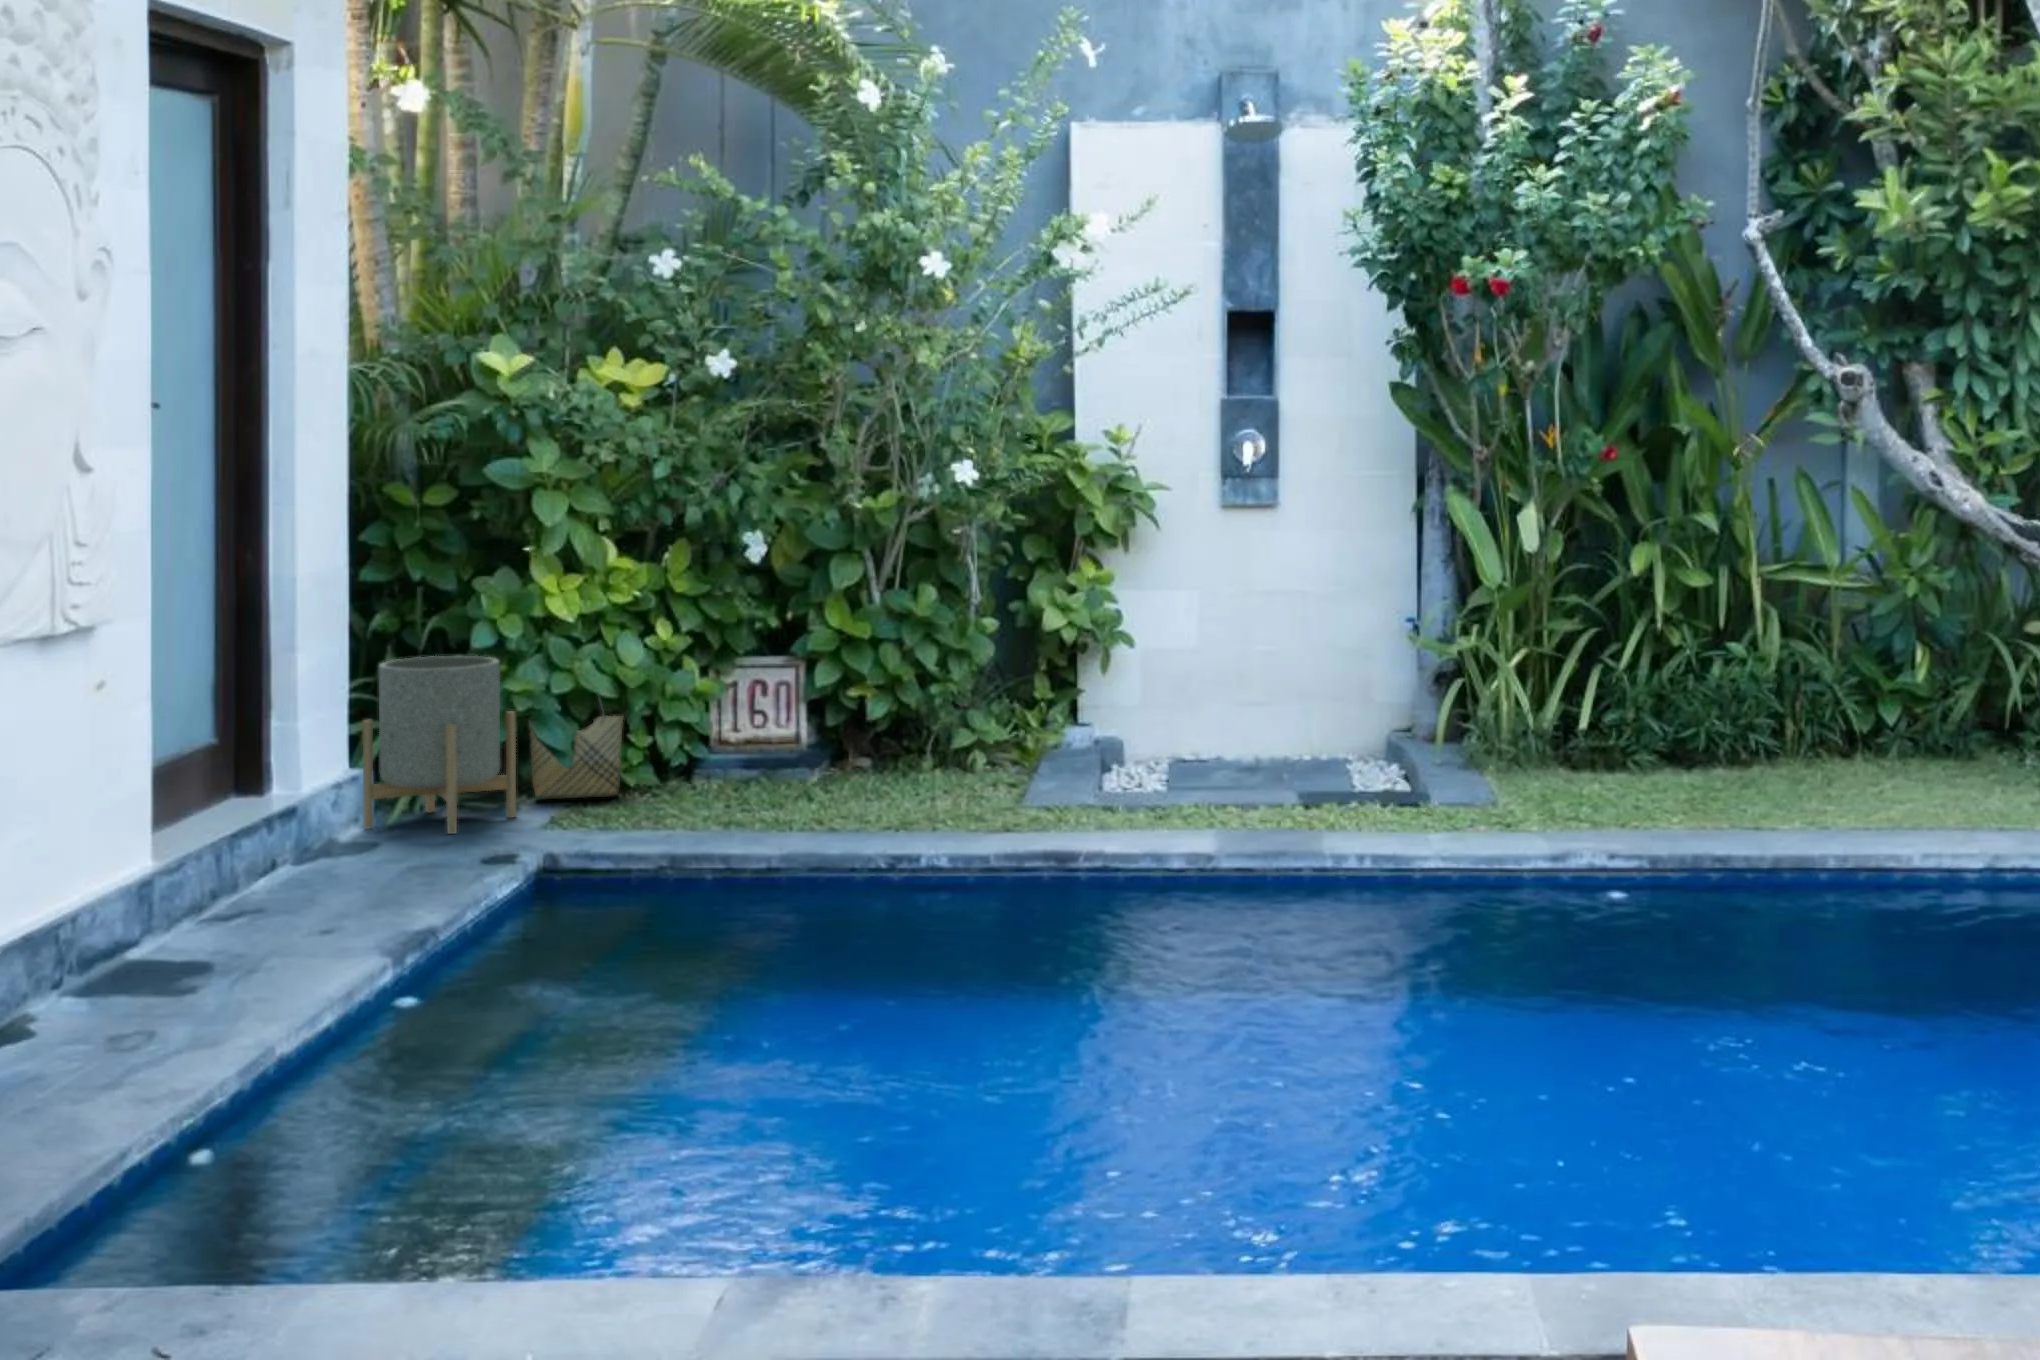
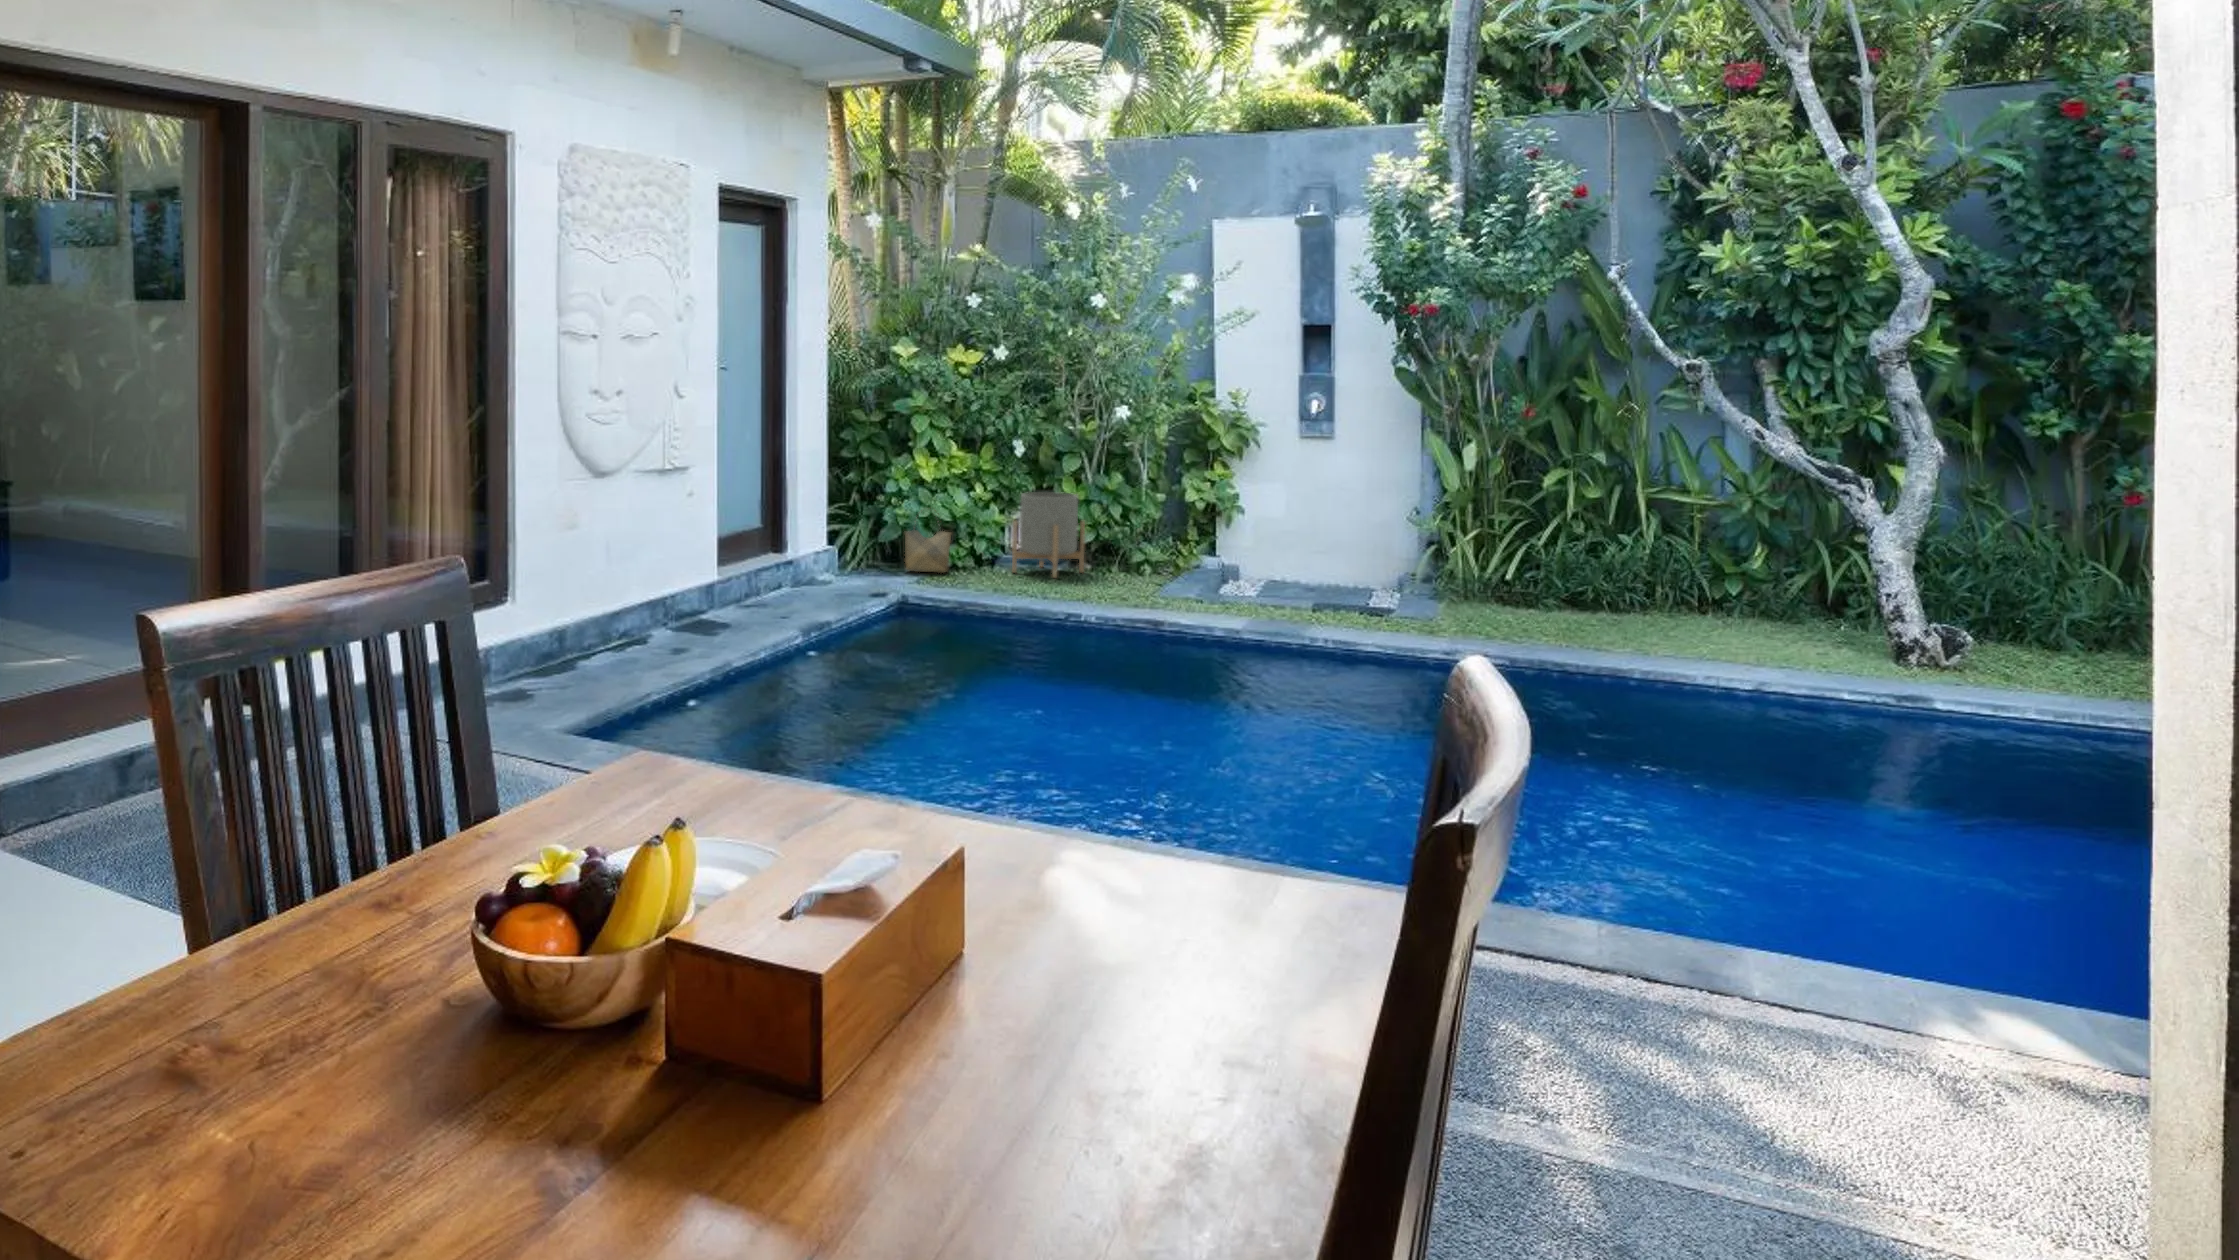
planter: present [363,656,516,834] -> present [1012,492,1085,578]

